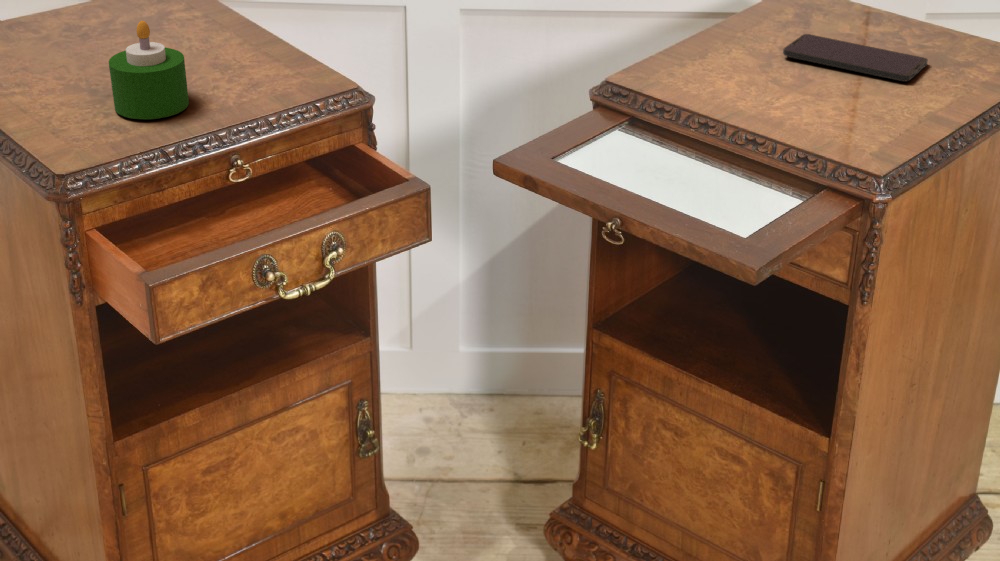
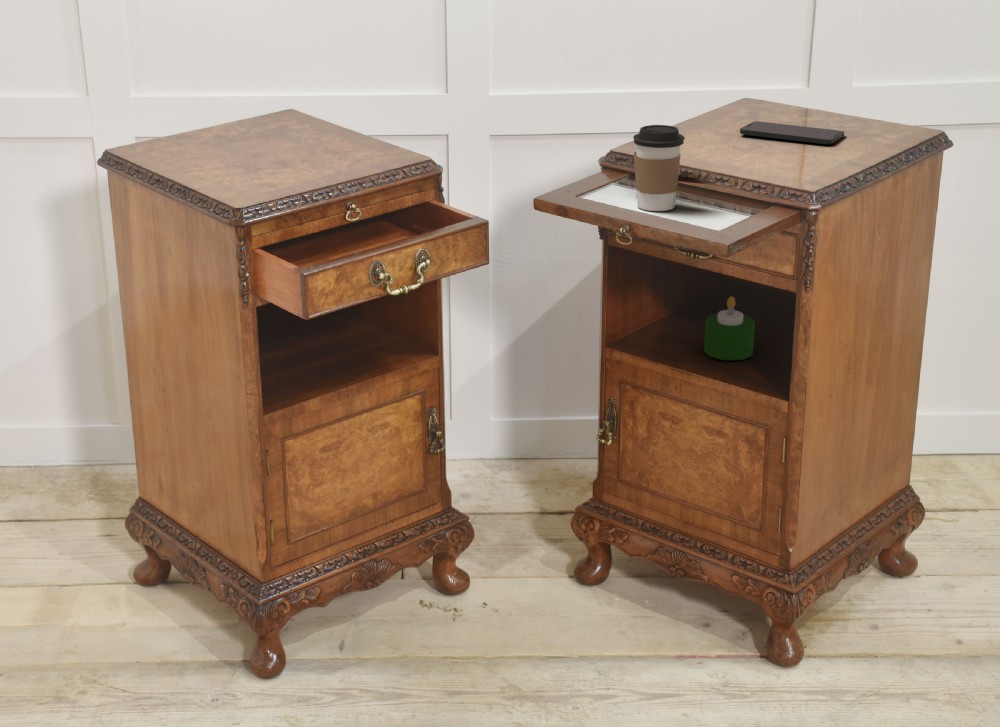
candle: present [109,21,189,119] -> present [704,296,755,360]
coffee cup: none [631,65,703,188] -> present [633,125,685,211]

